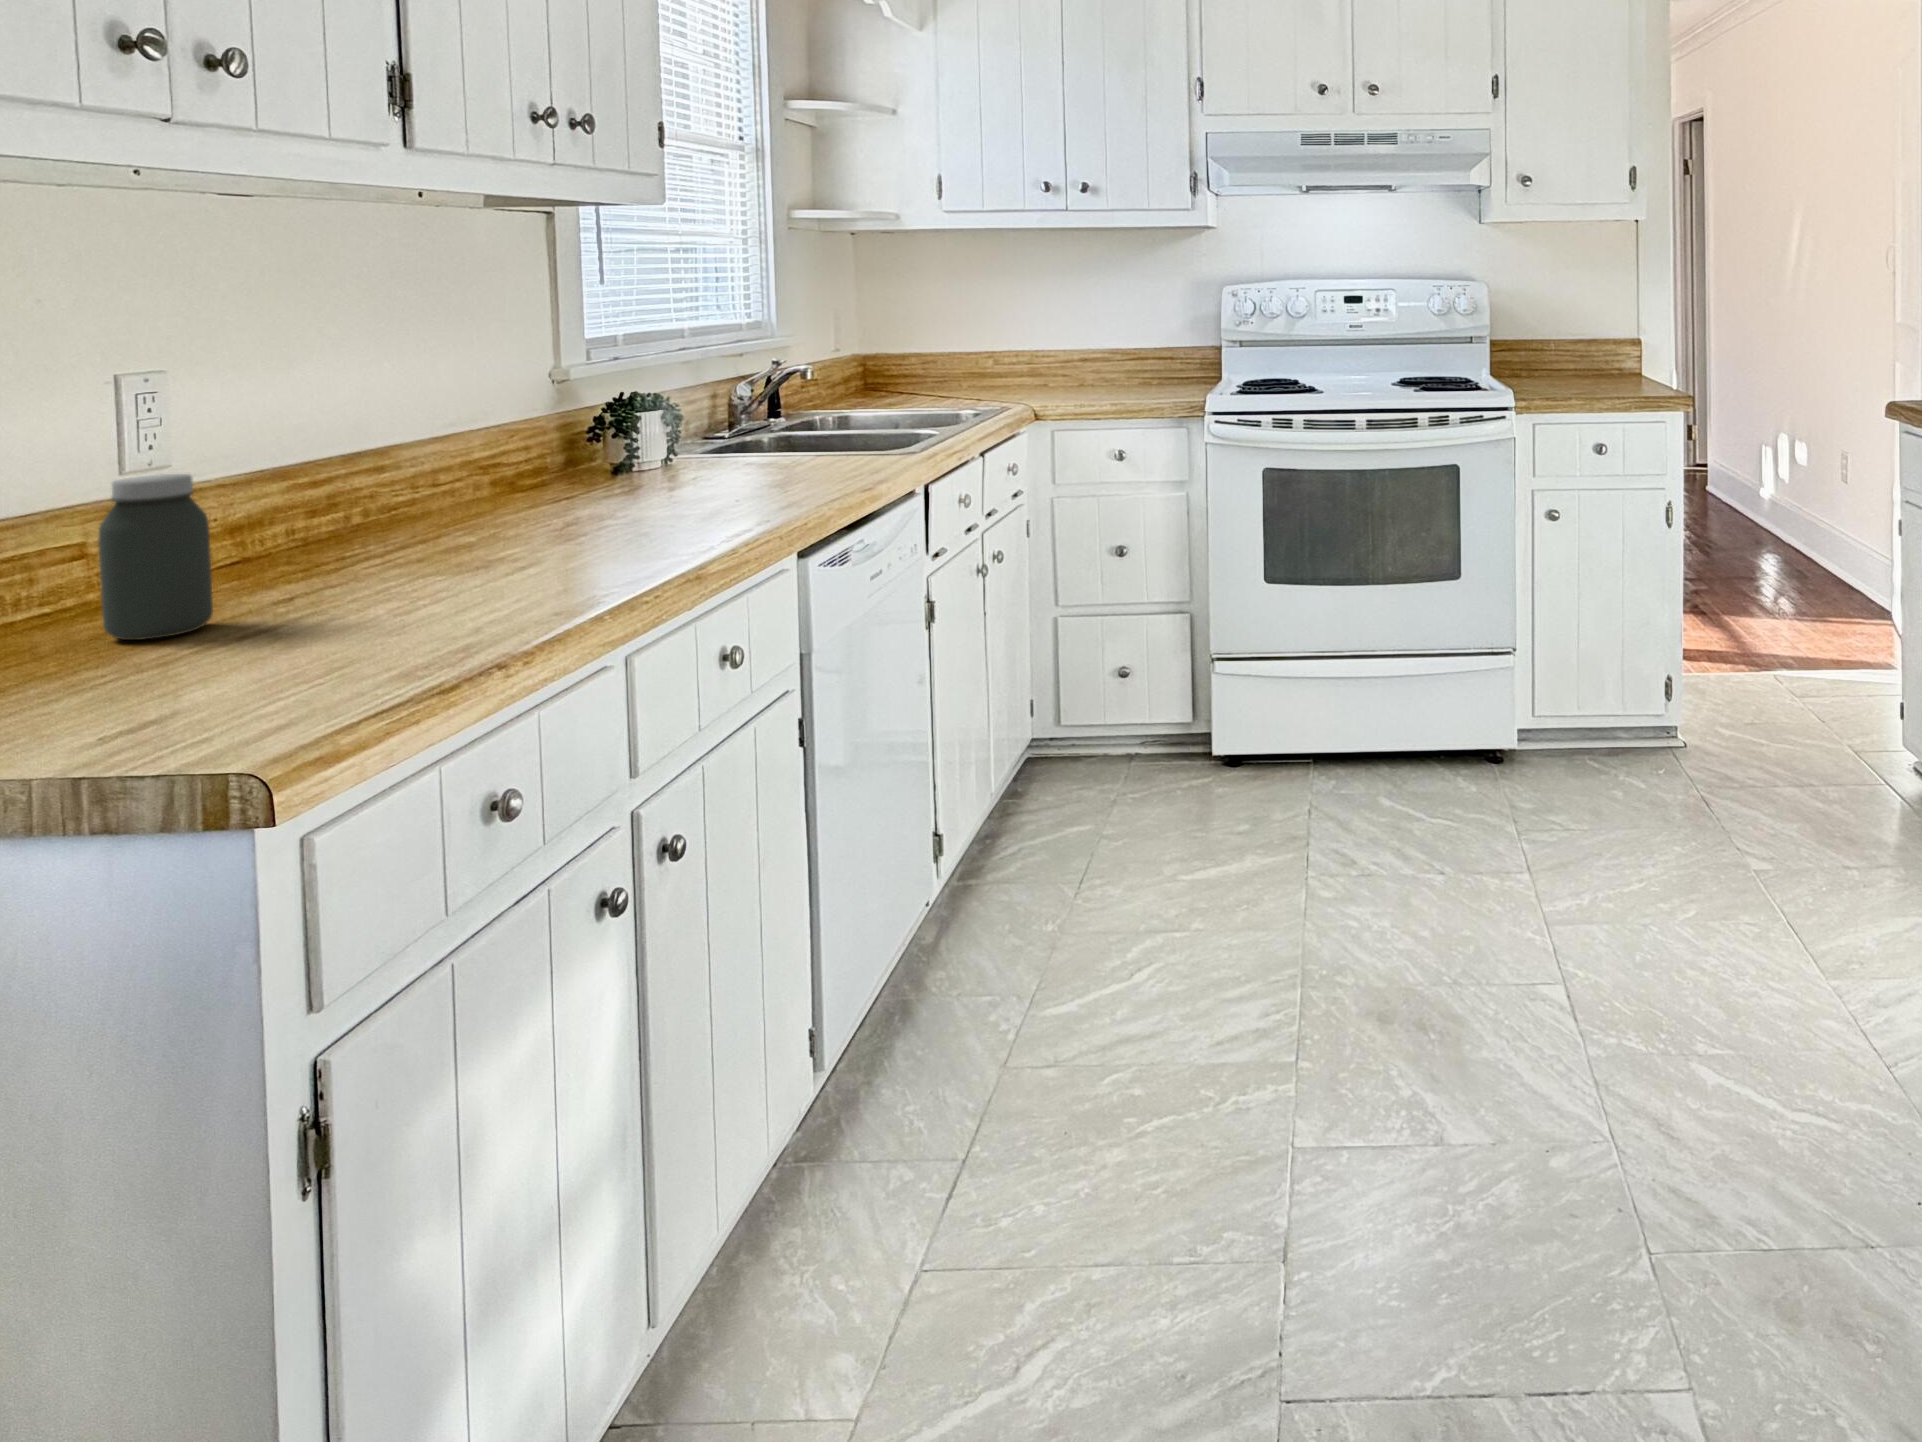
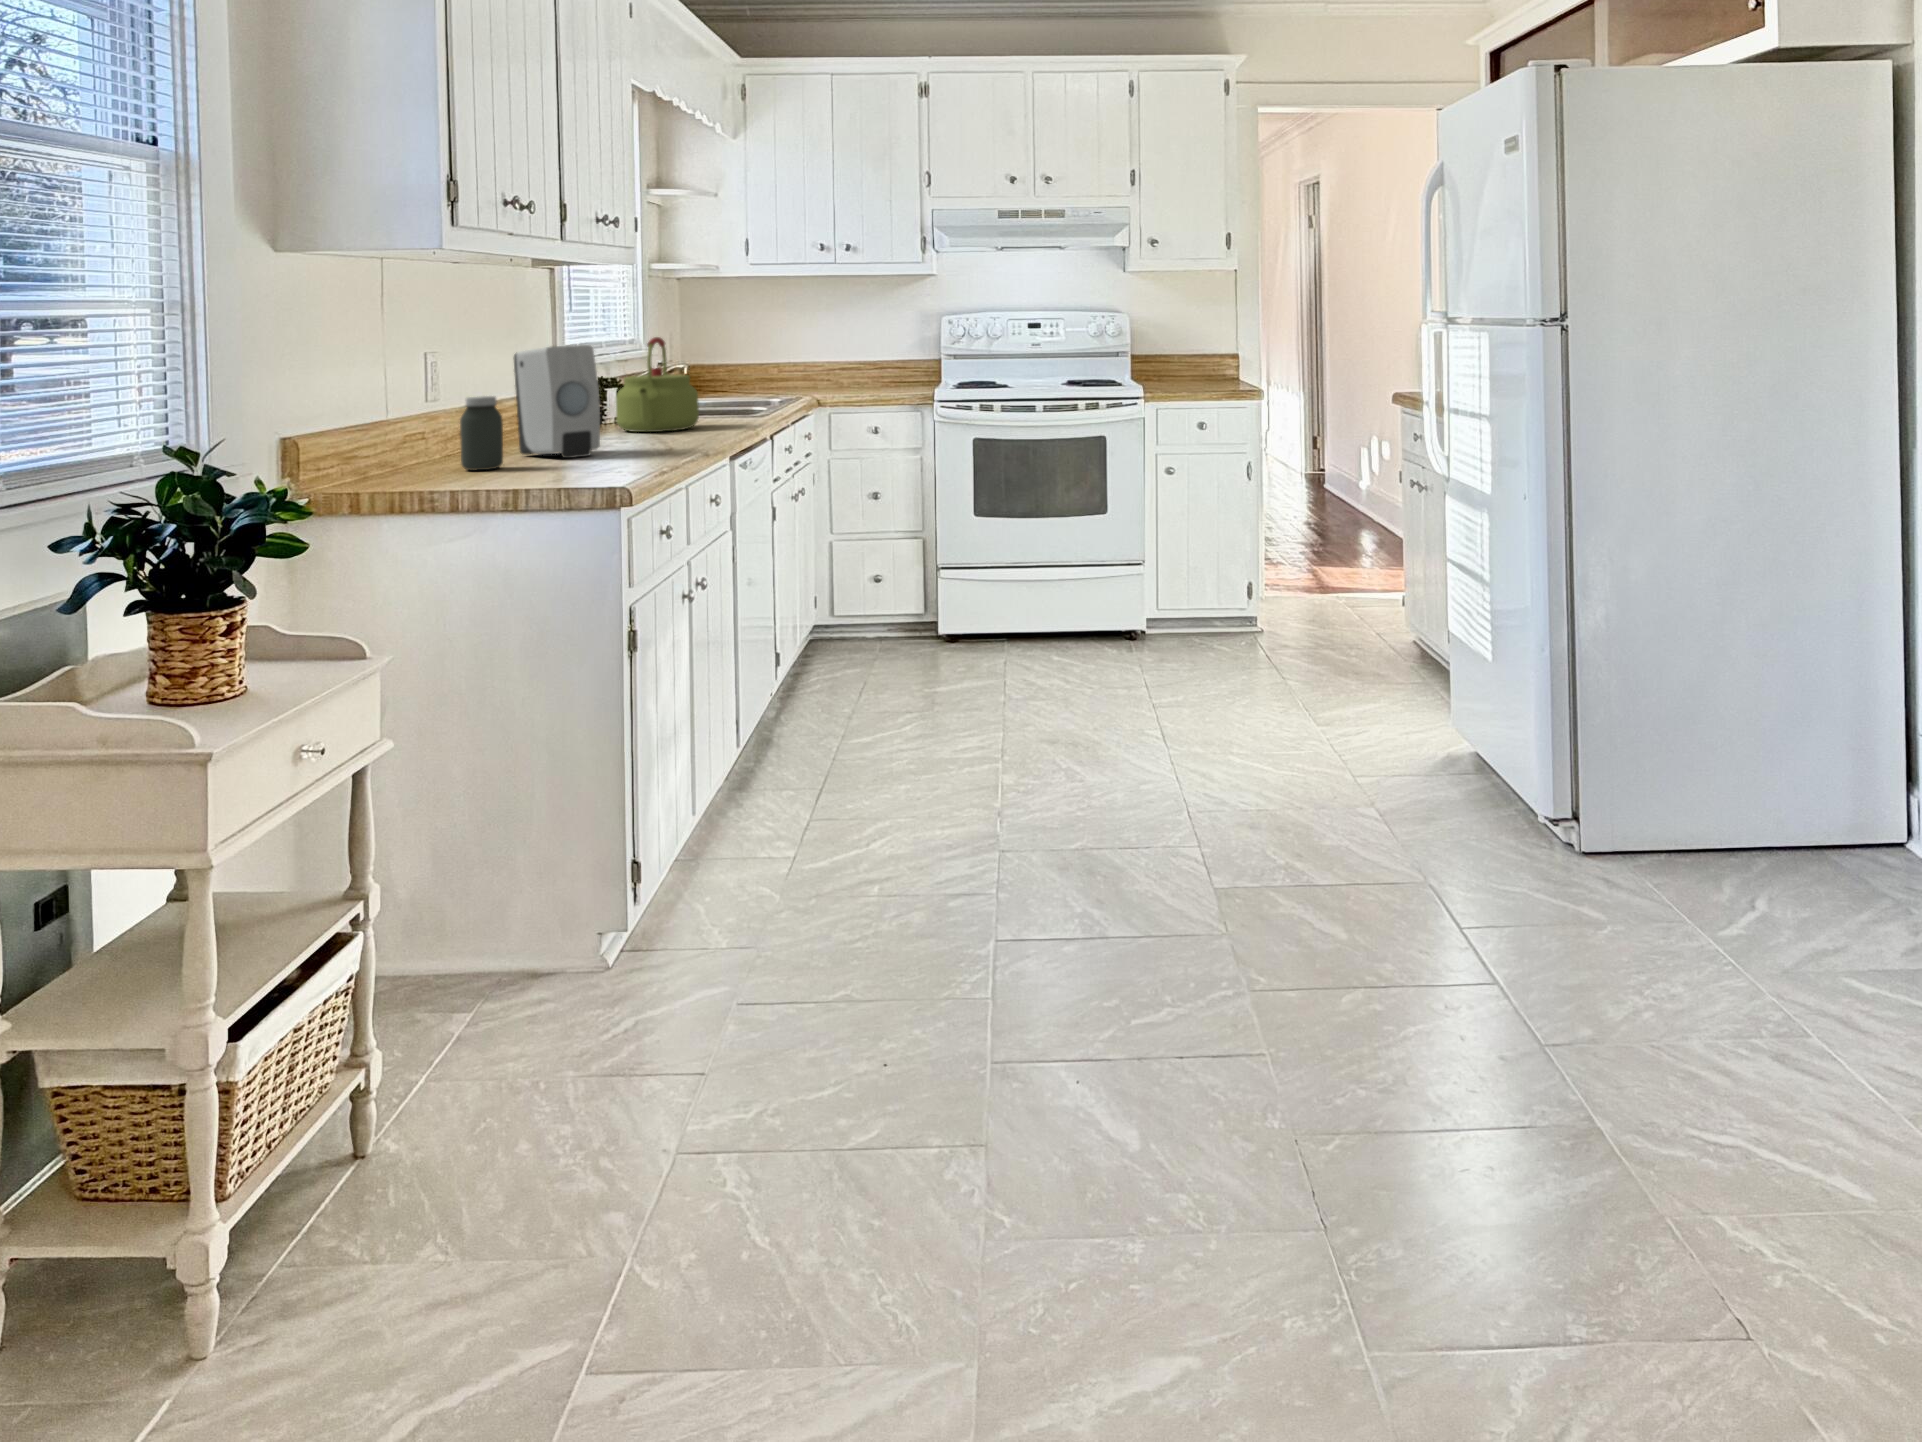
kettle: none [627,328,778,495] -> present [616,337,699,432]
soap dispenser: none [318,356,485,589] -> present [514,345,600,458]

